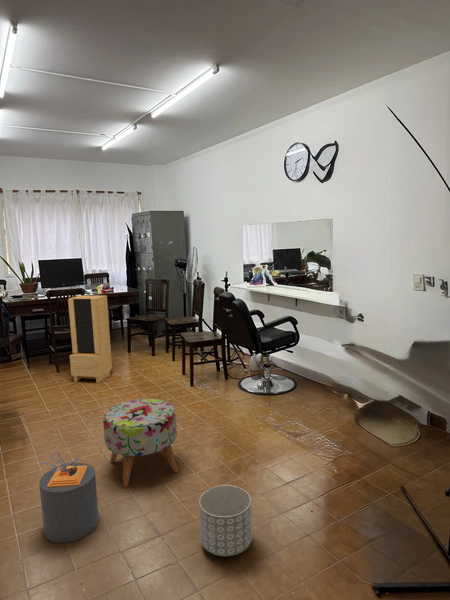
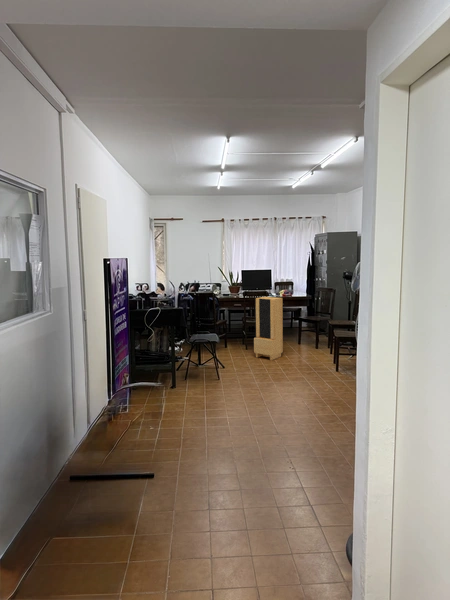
ottoman: present [103,399,178,488] -> none [261,367,308,418]
trash can: present [39,452,99,543] -> none [220,382,250,434]
planter: present [199,485,252,556] -> none [303,420,337,460]

